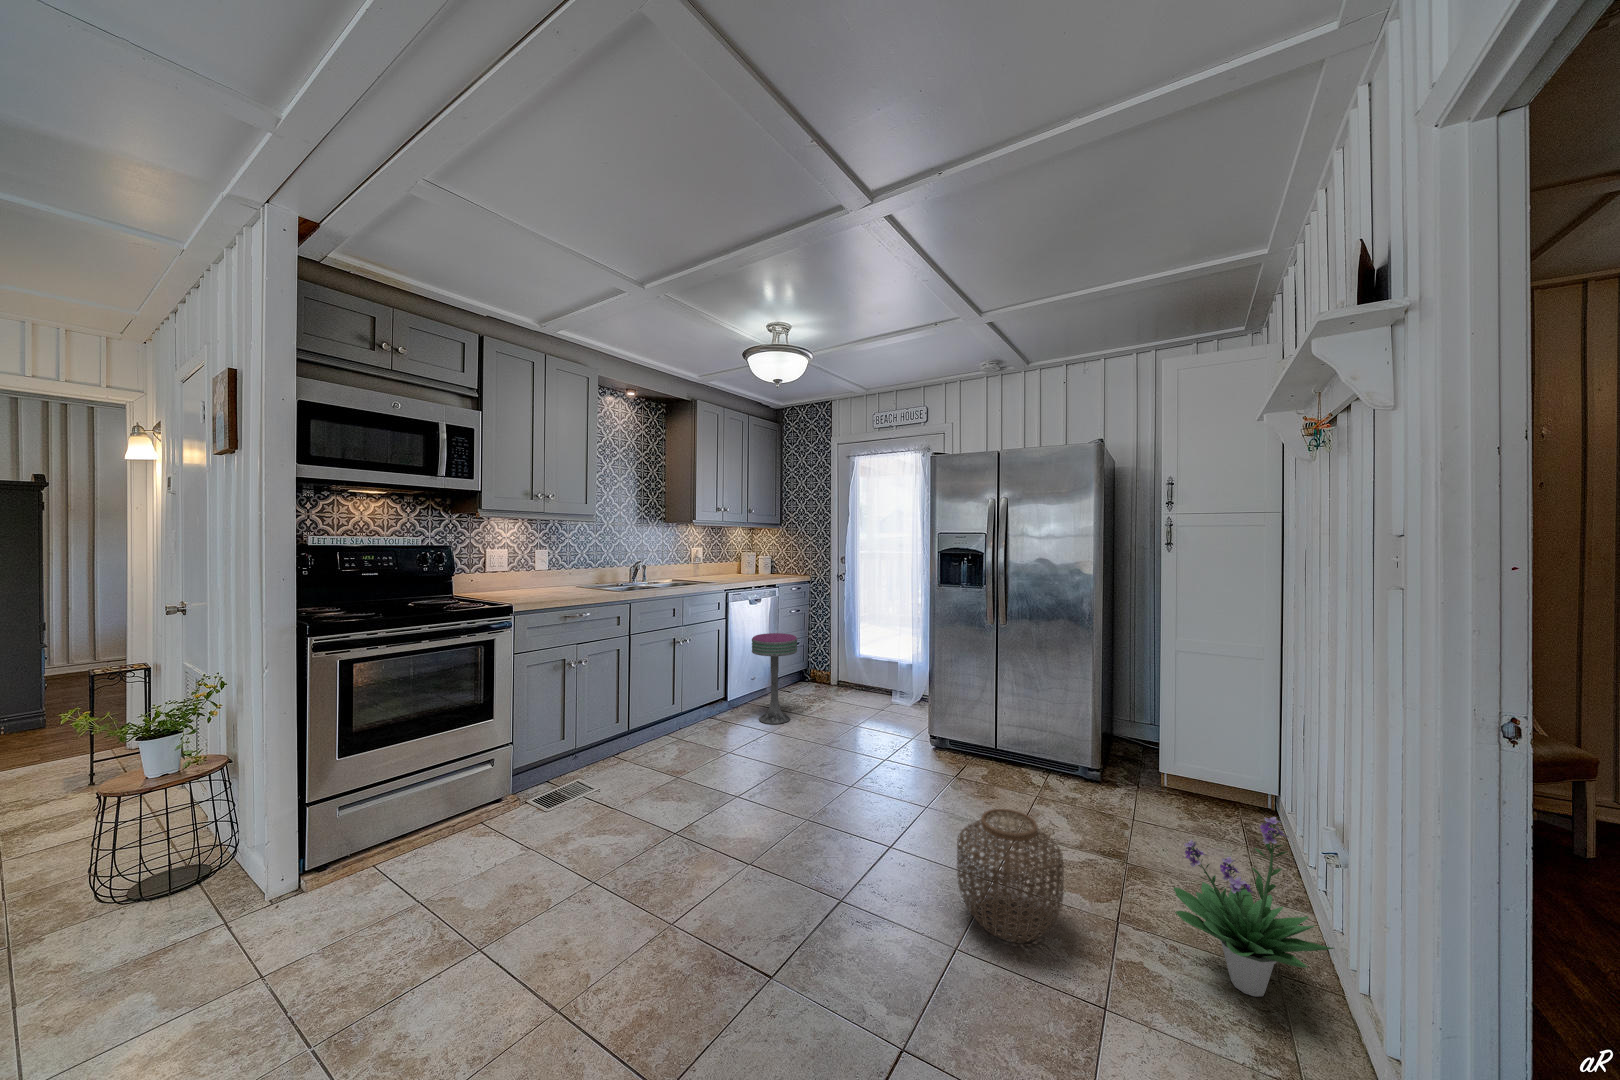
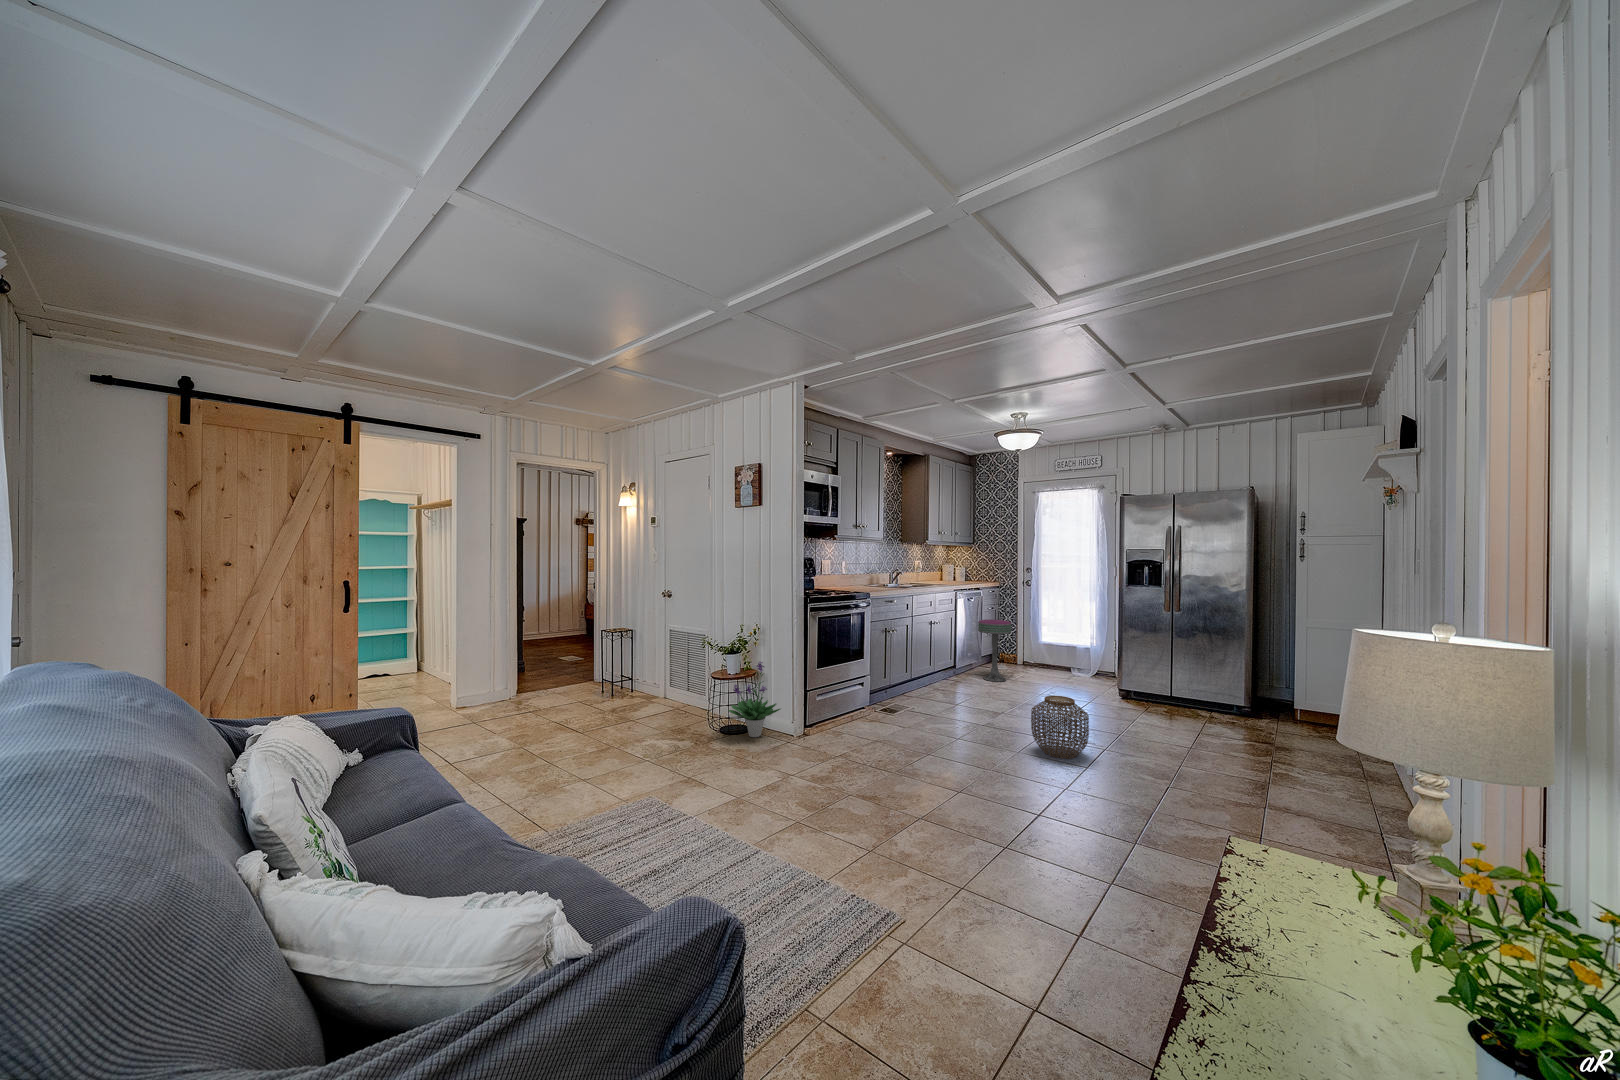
woven basket: present [957,809,1064,943] -> present [1031,695,1089,759]
potted plant: present [1174,817,1334,997] -> present [728,661,780,737]

